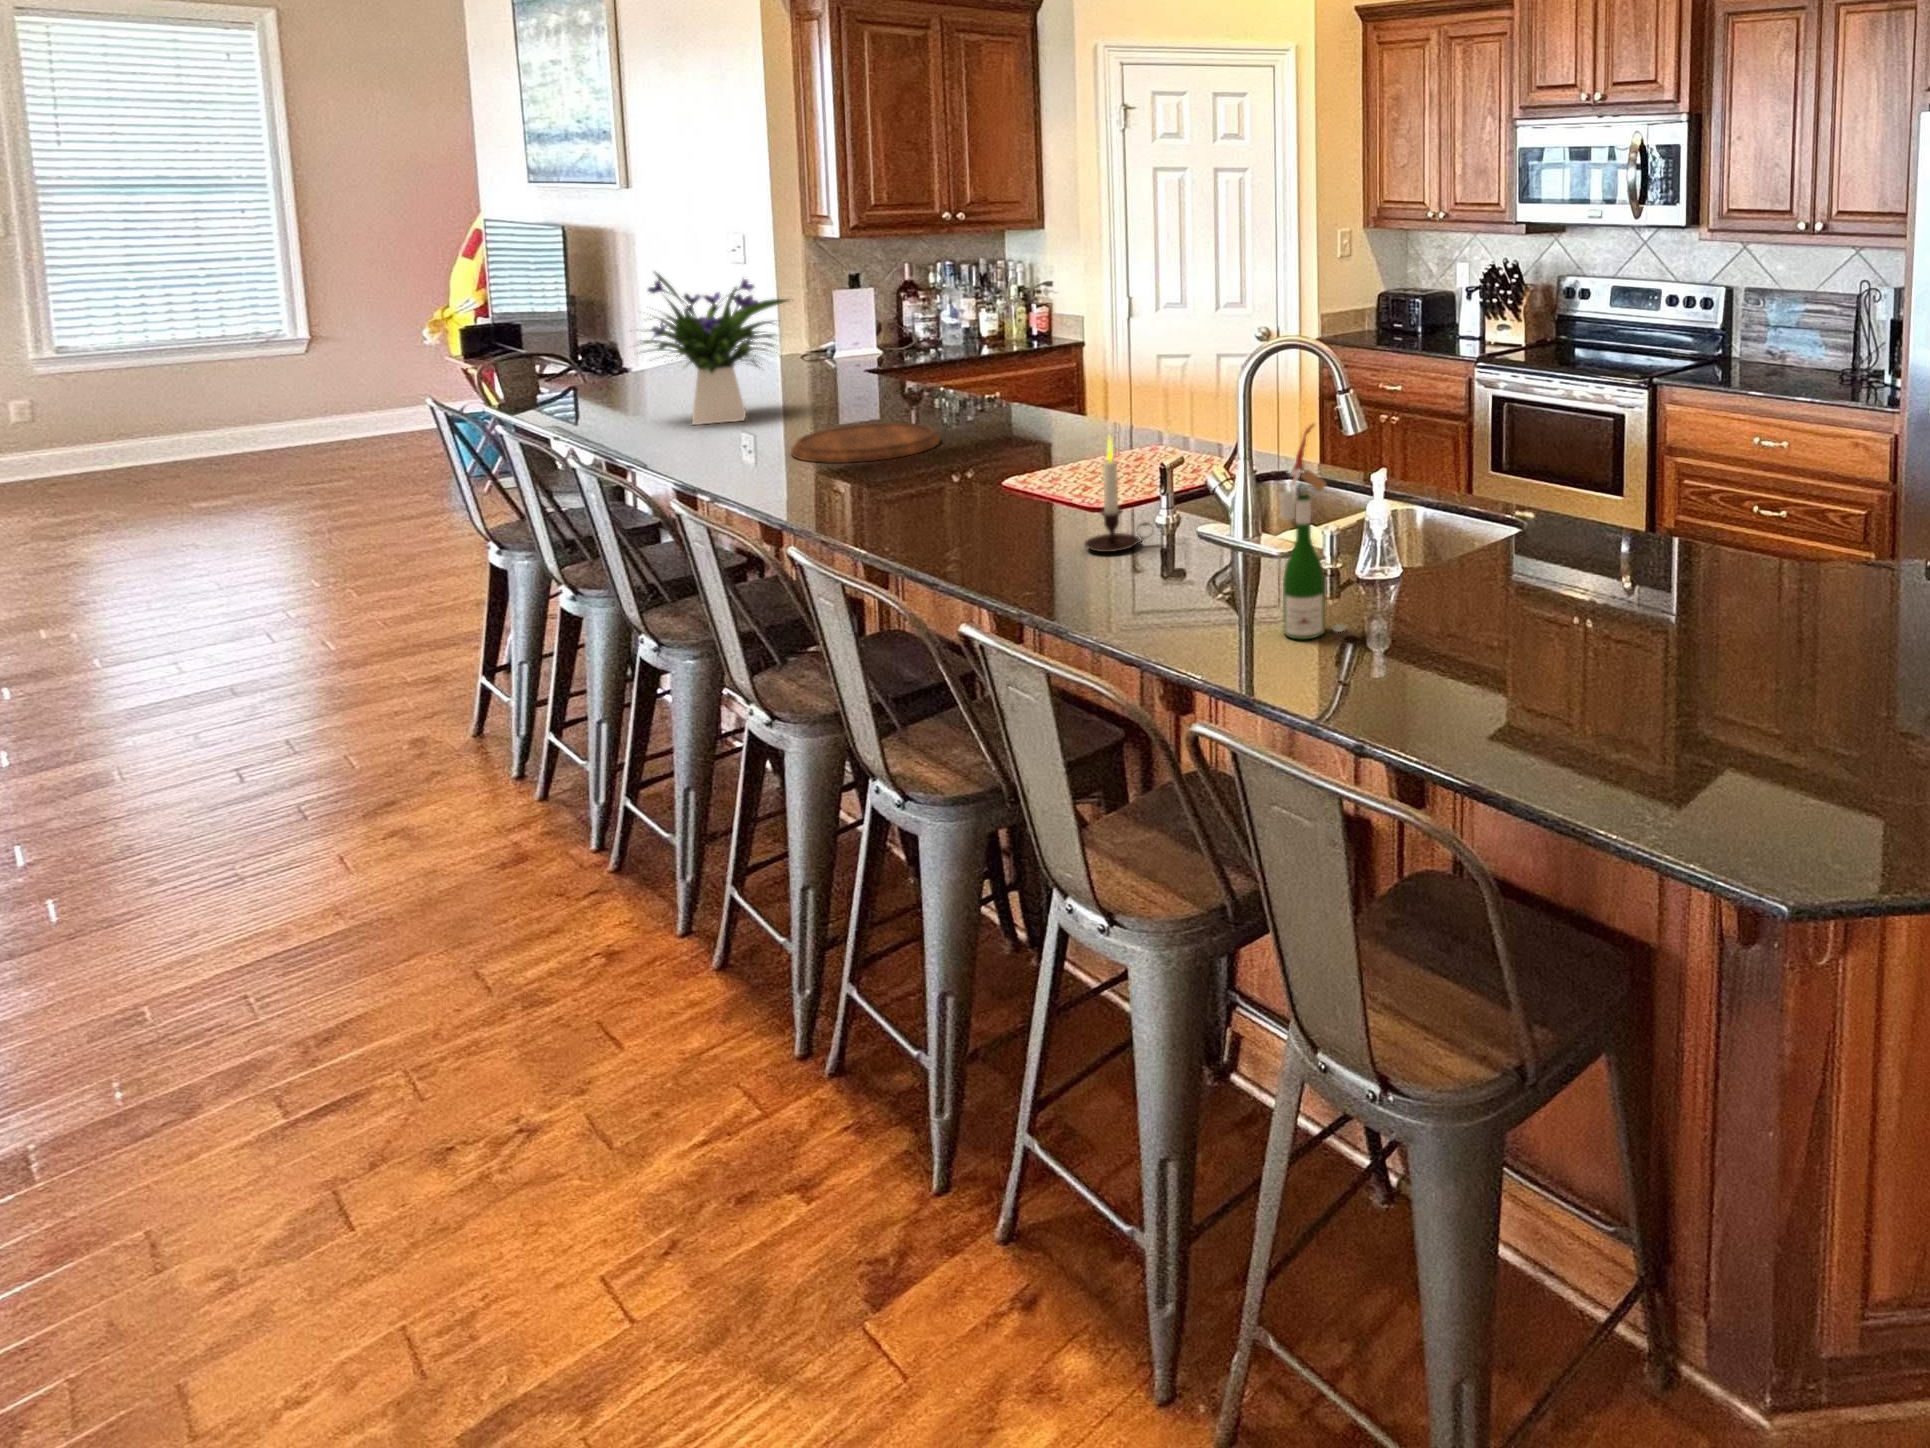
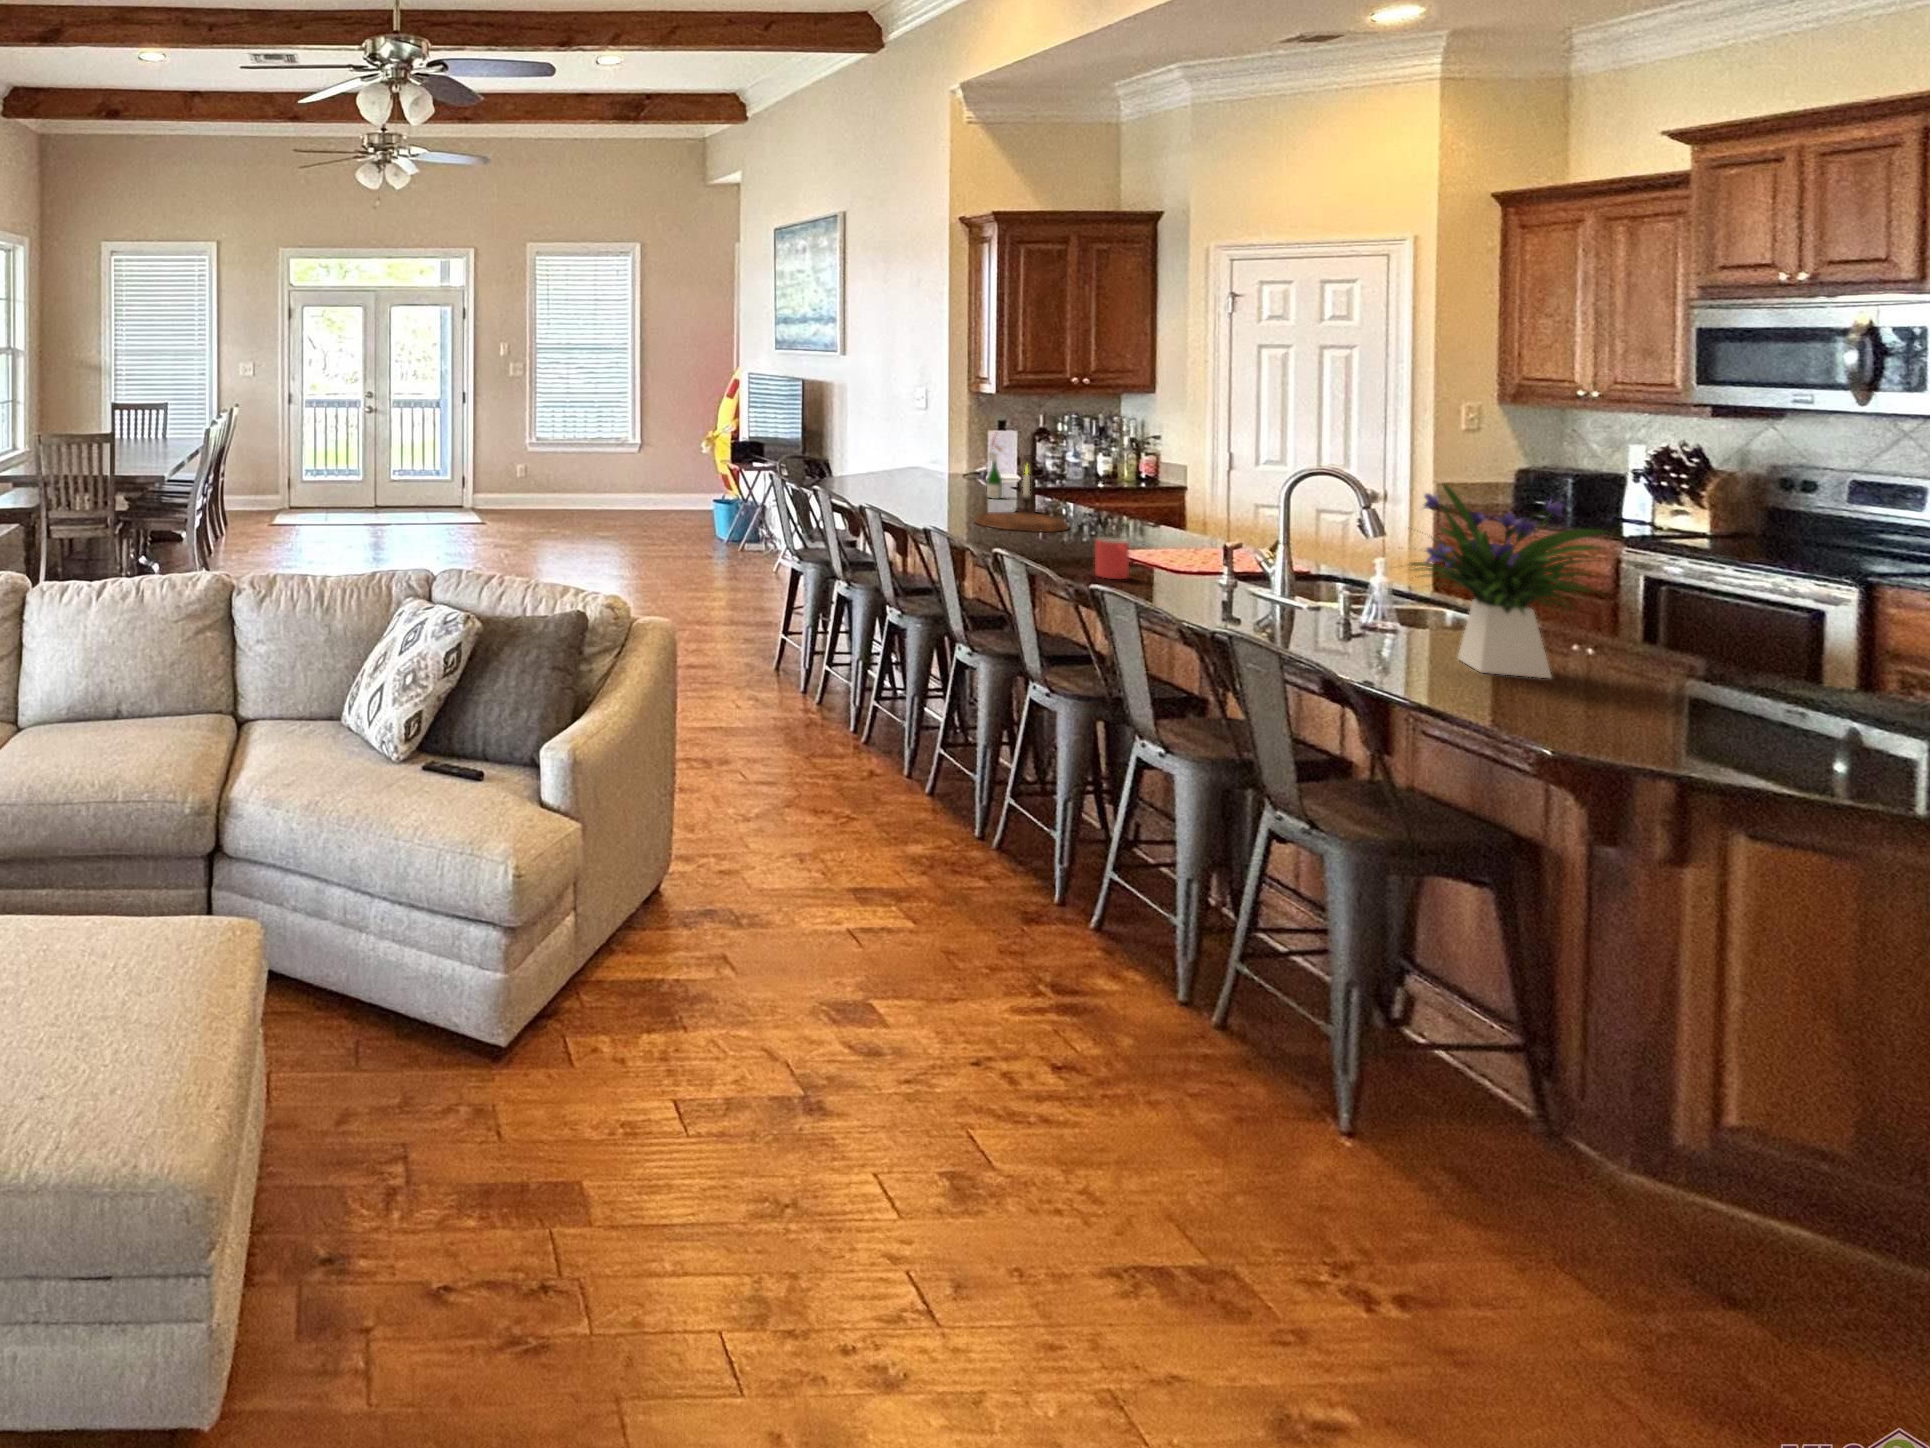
flower arrangement: present [639,273,790,425] -> present [1411,484,1612,678]
wine bottle: present [1280,424,1346,639] -> present [987,430,1002,499]
candle: present [1085,437,1150,552] -> present [1015,464,1041,513]
mug: none [972,482,1026,557] -> present [1095,538,1129,579]

